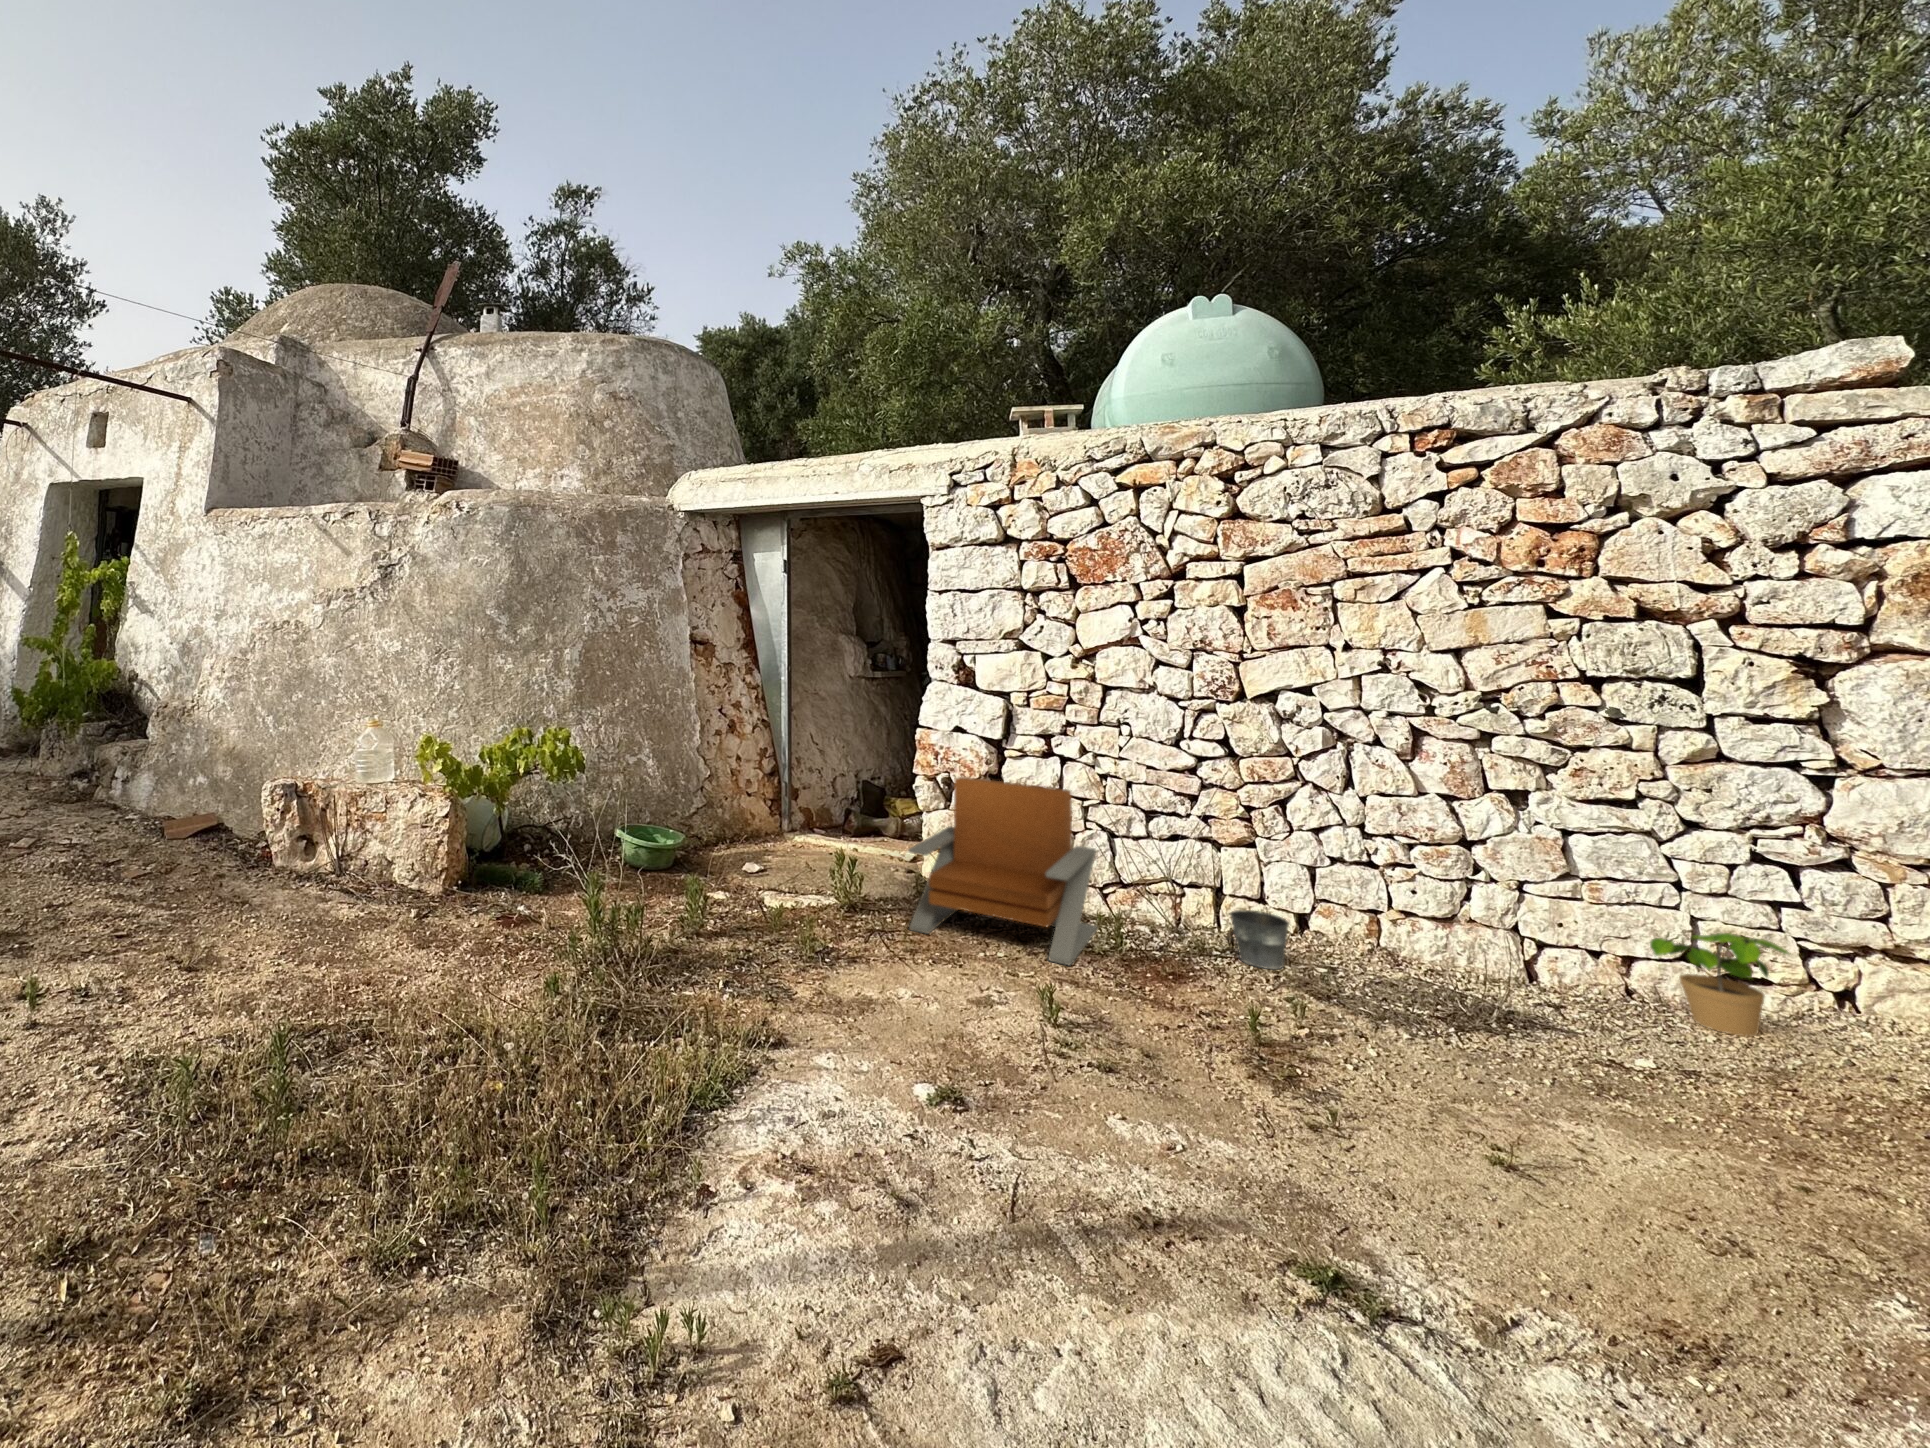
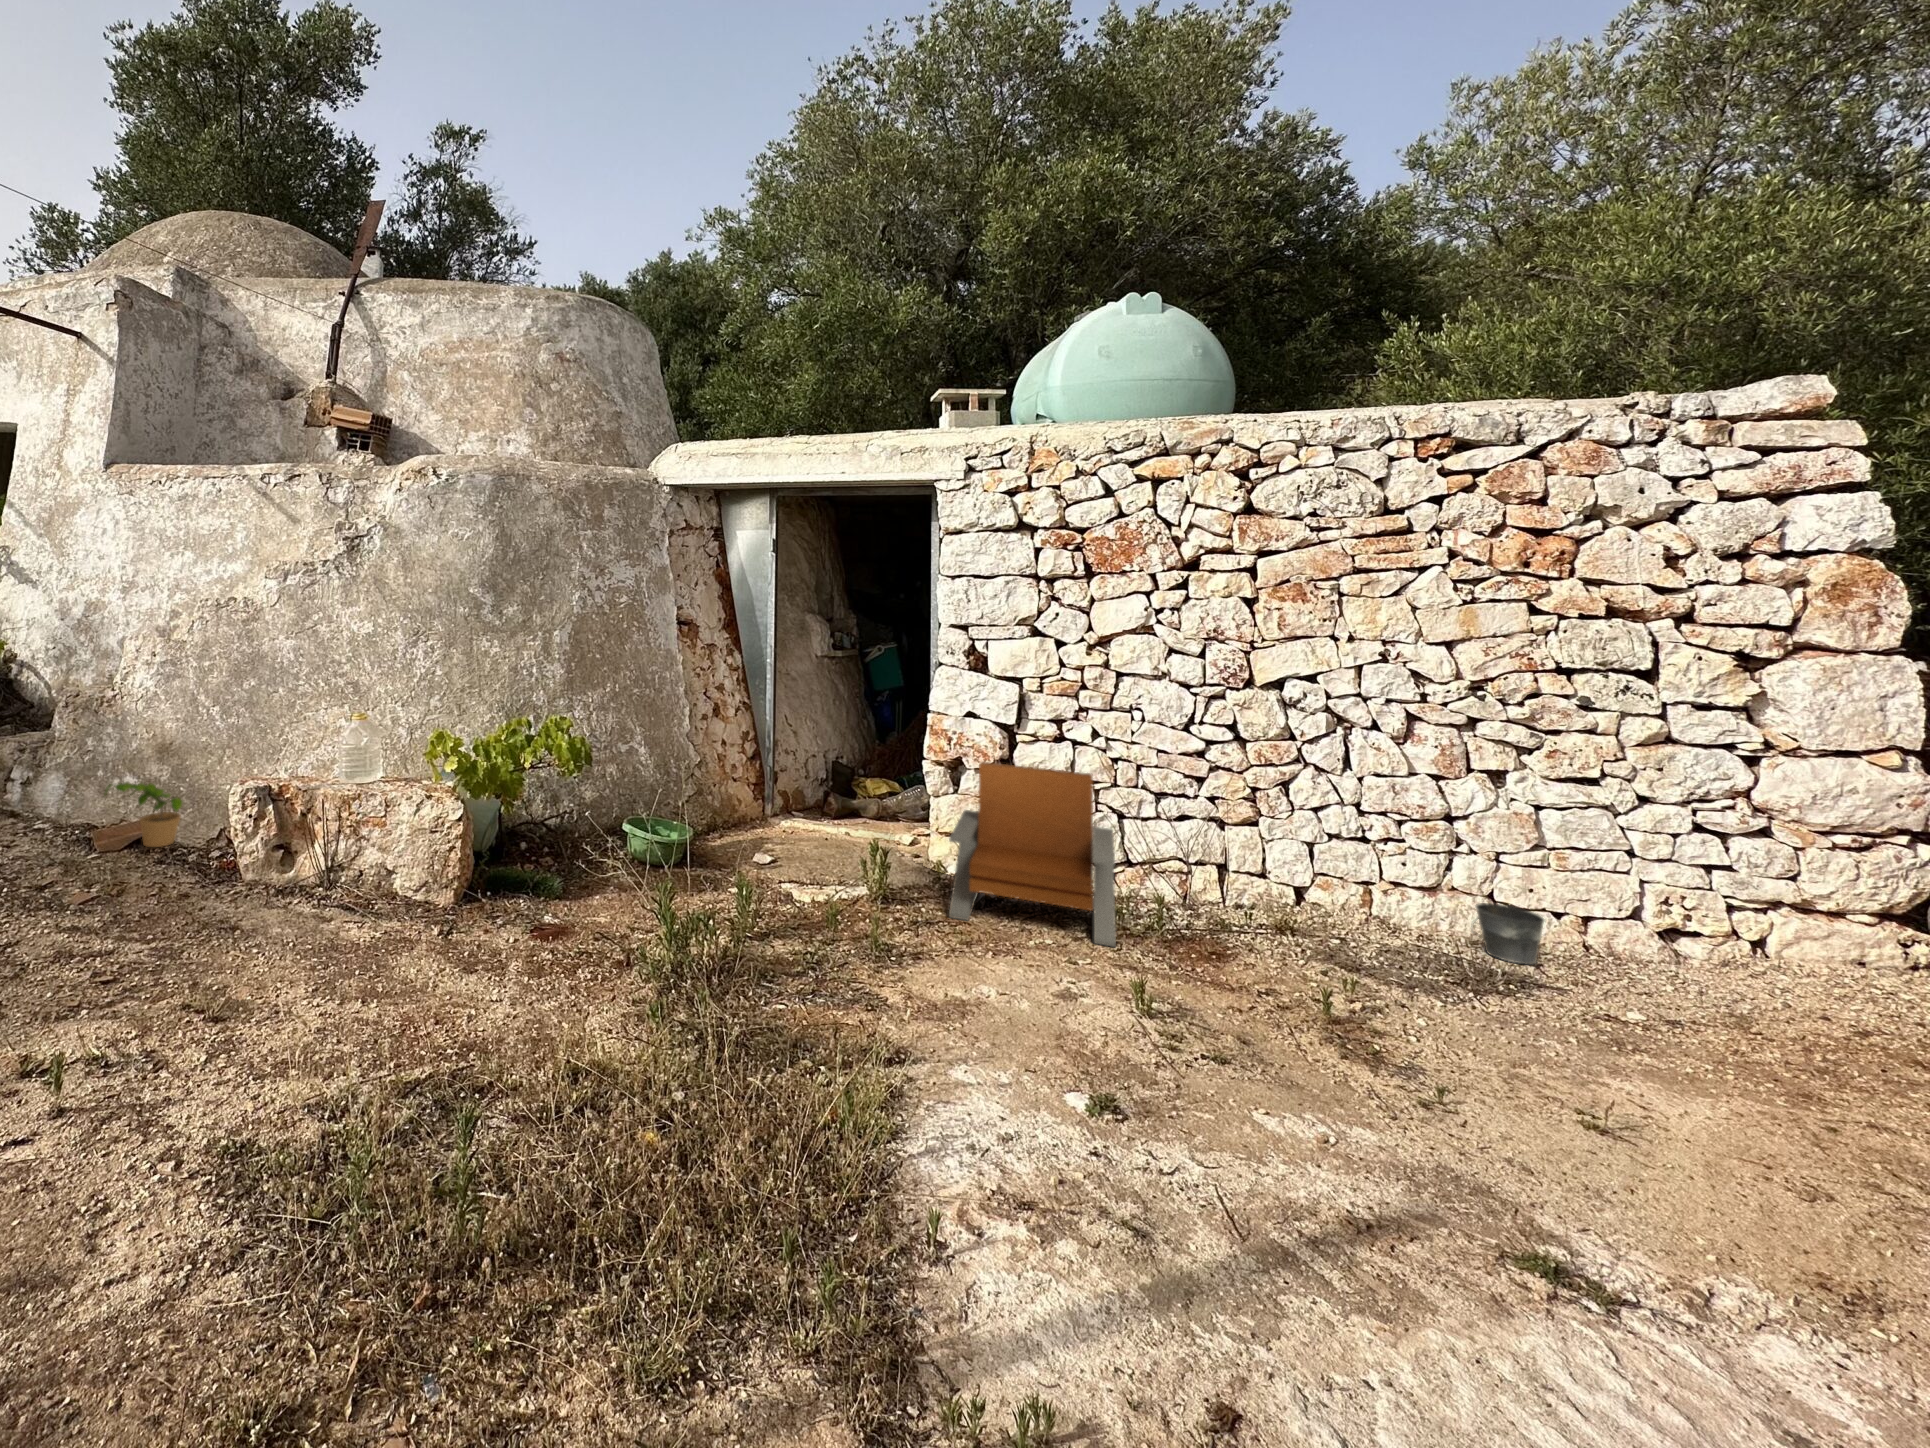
bucket: present [1226,910,1289,969] -> present [1471,903,1544,965]
potted plant: present [1650,933,1789,1036] -> present [105,782,182,847]

